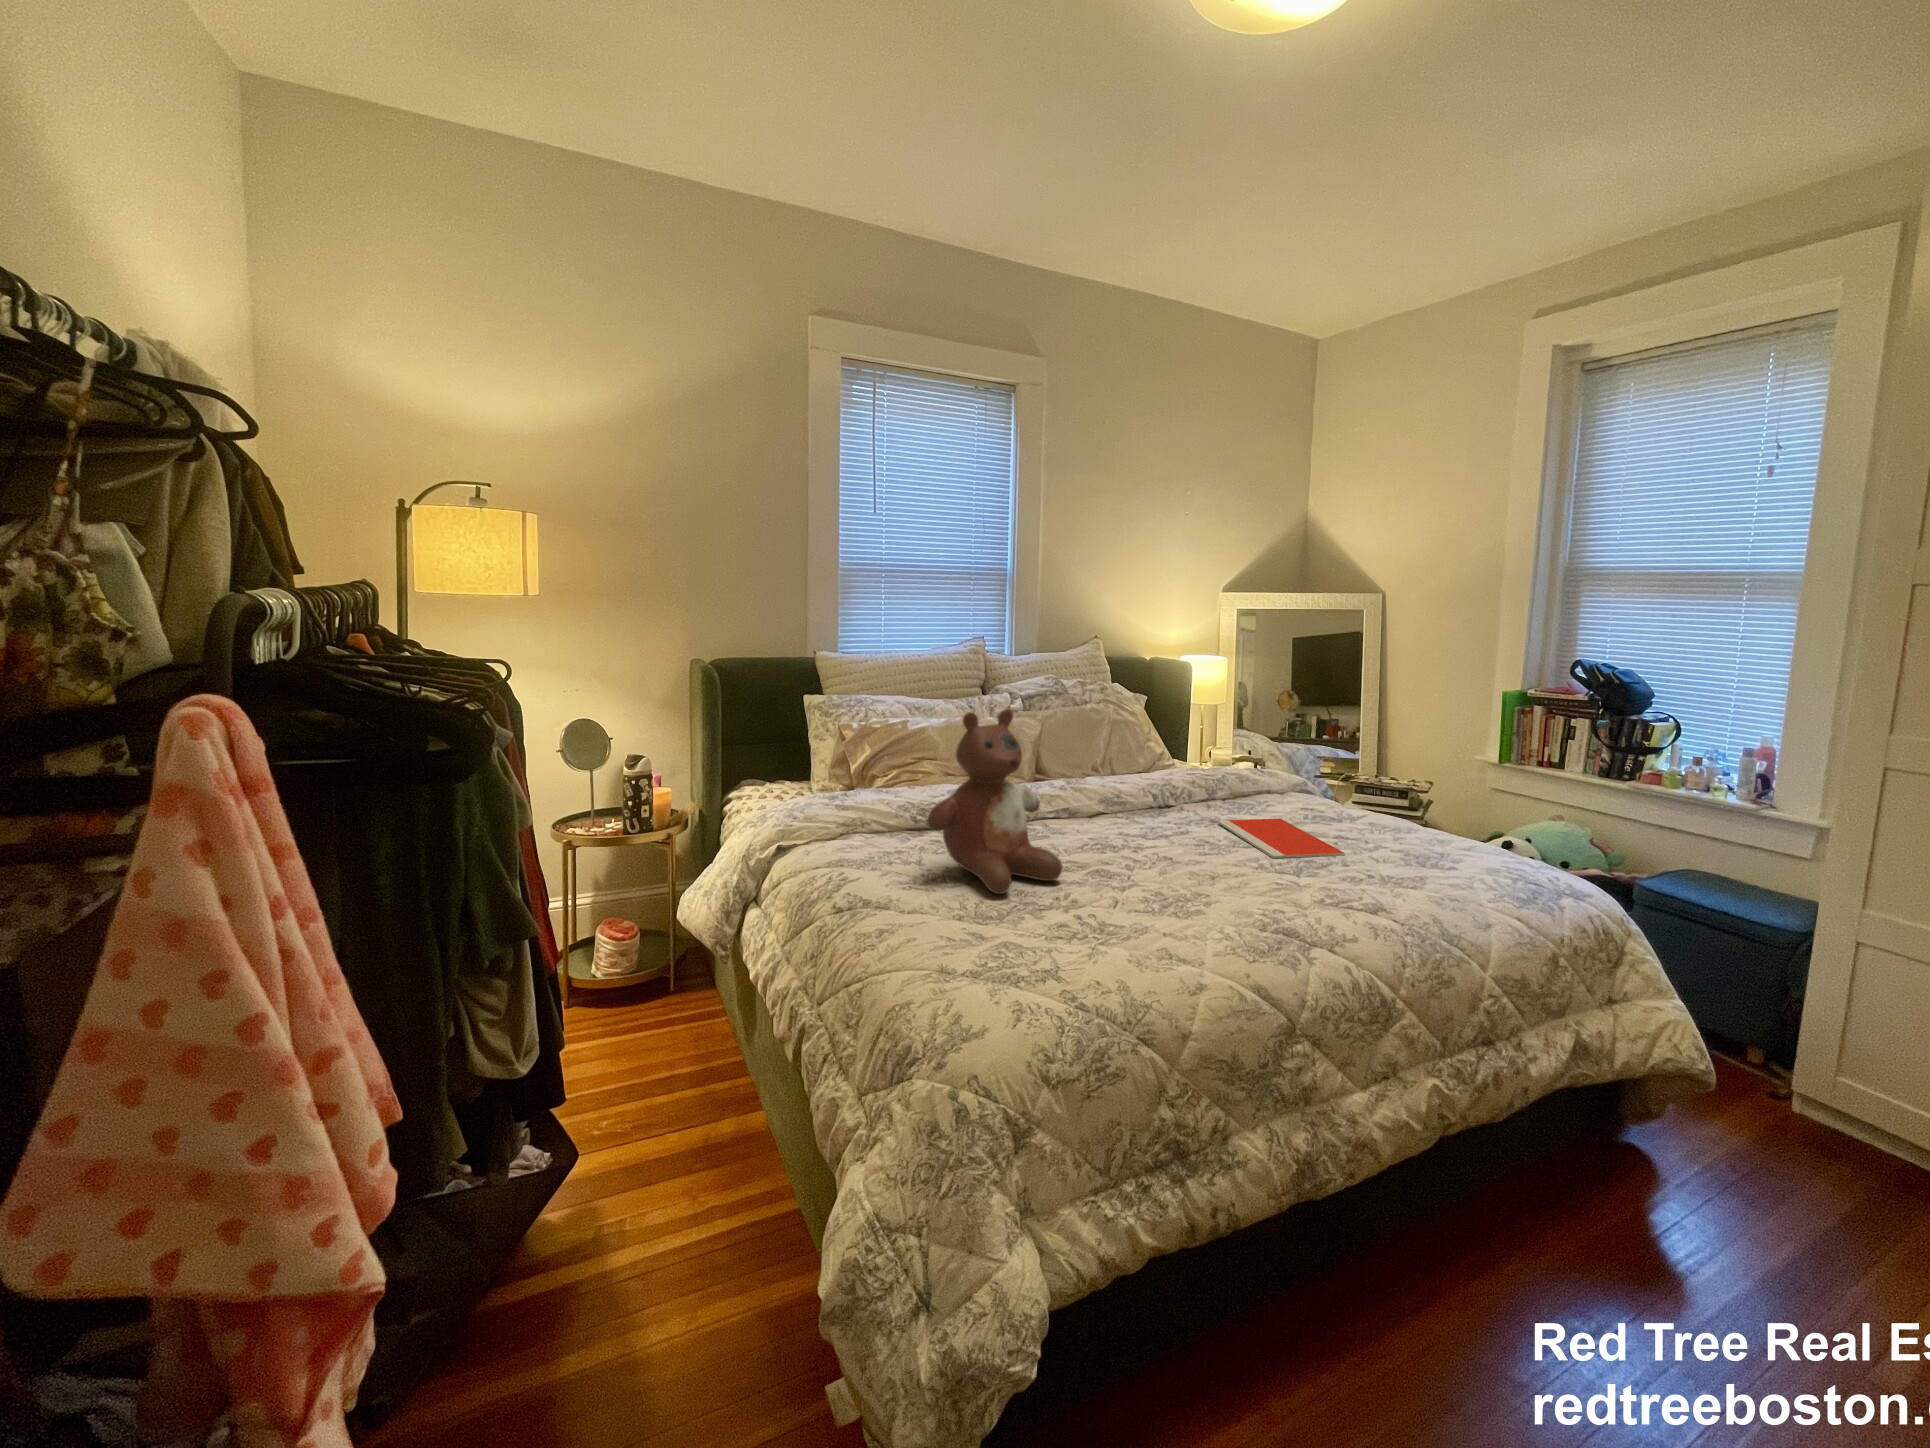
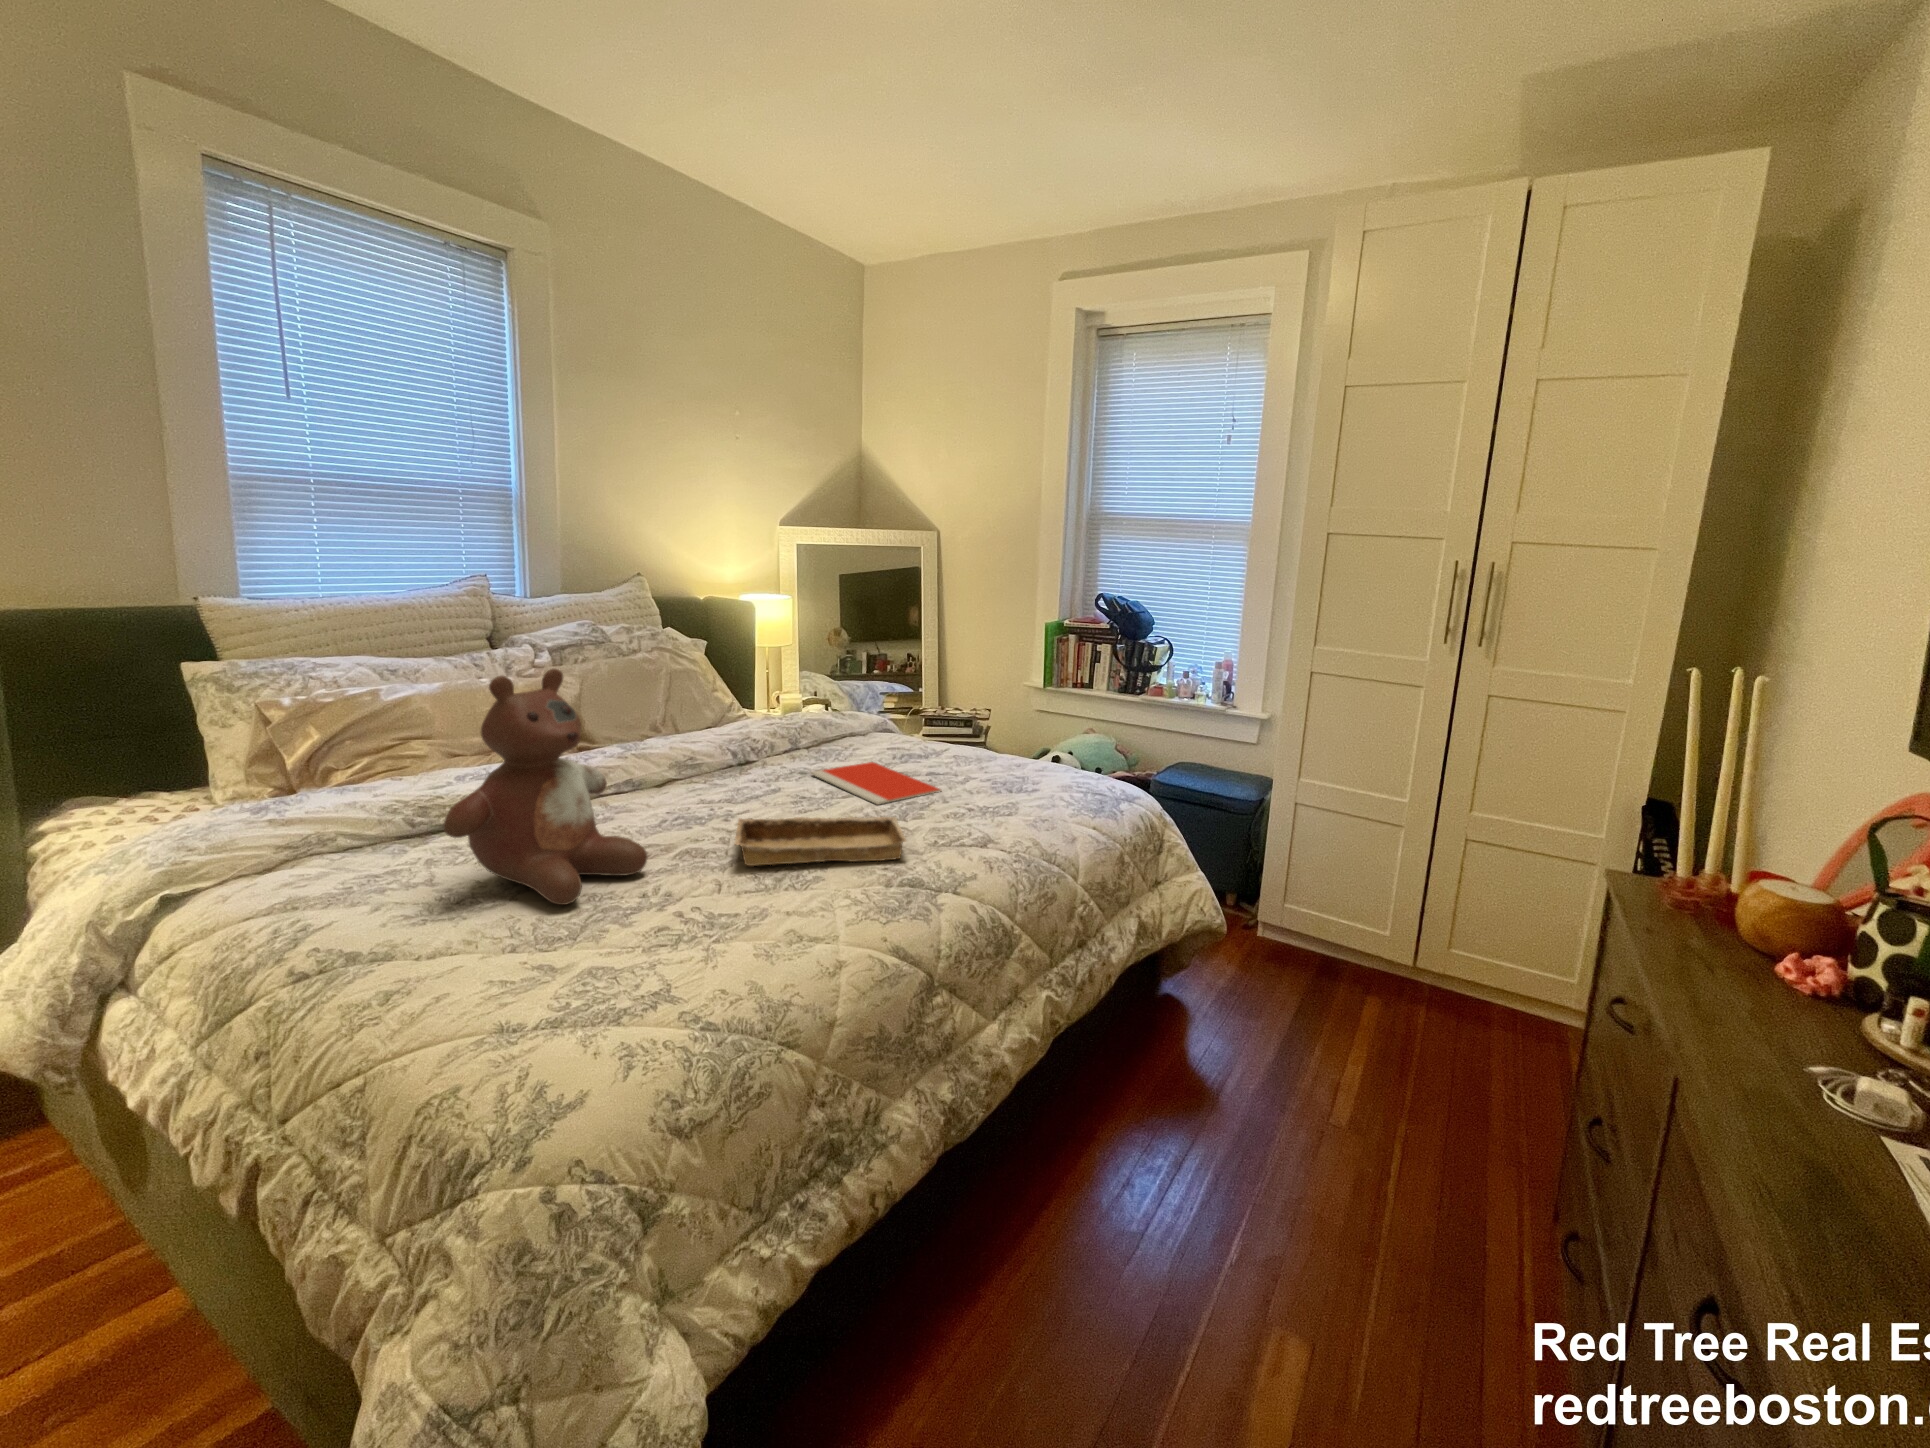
tray: none [1130,849,1288,909] -> present [735,817,906,866]

